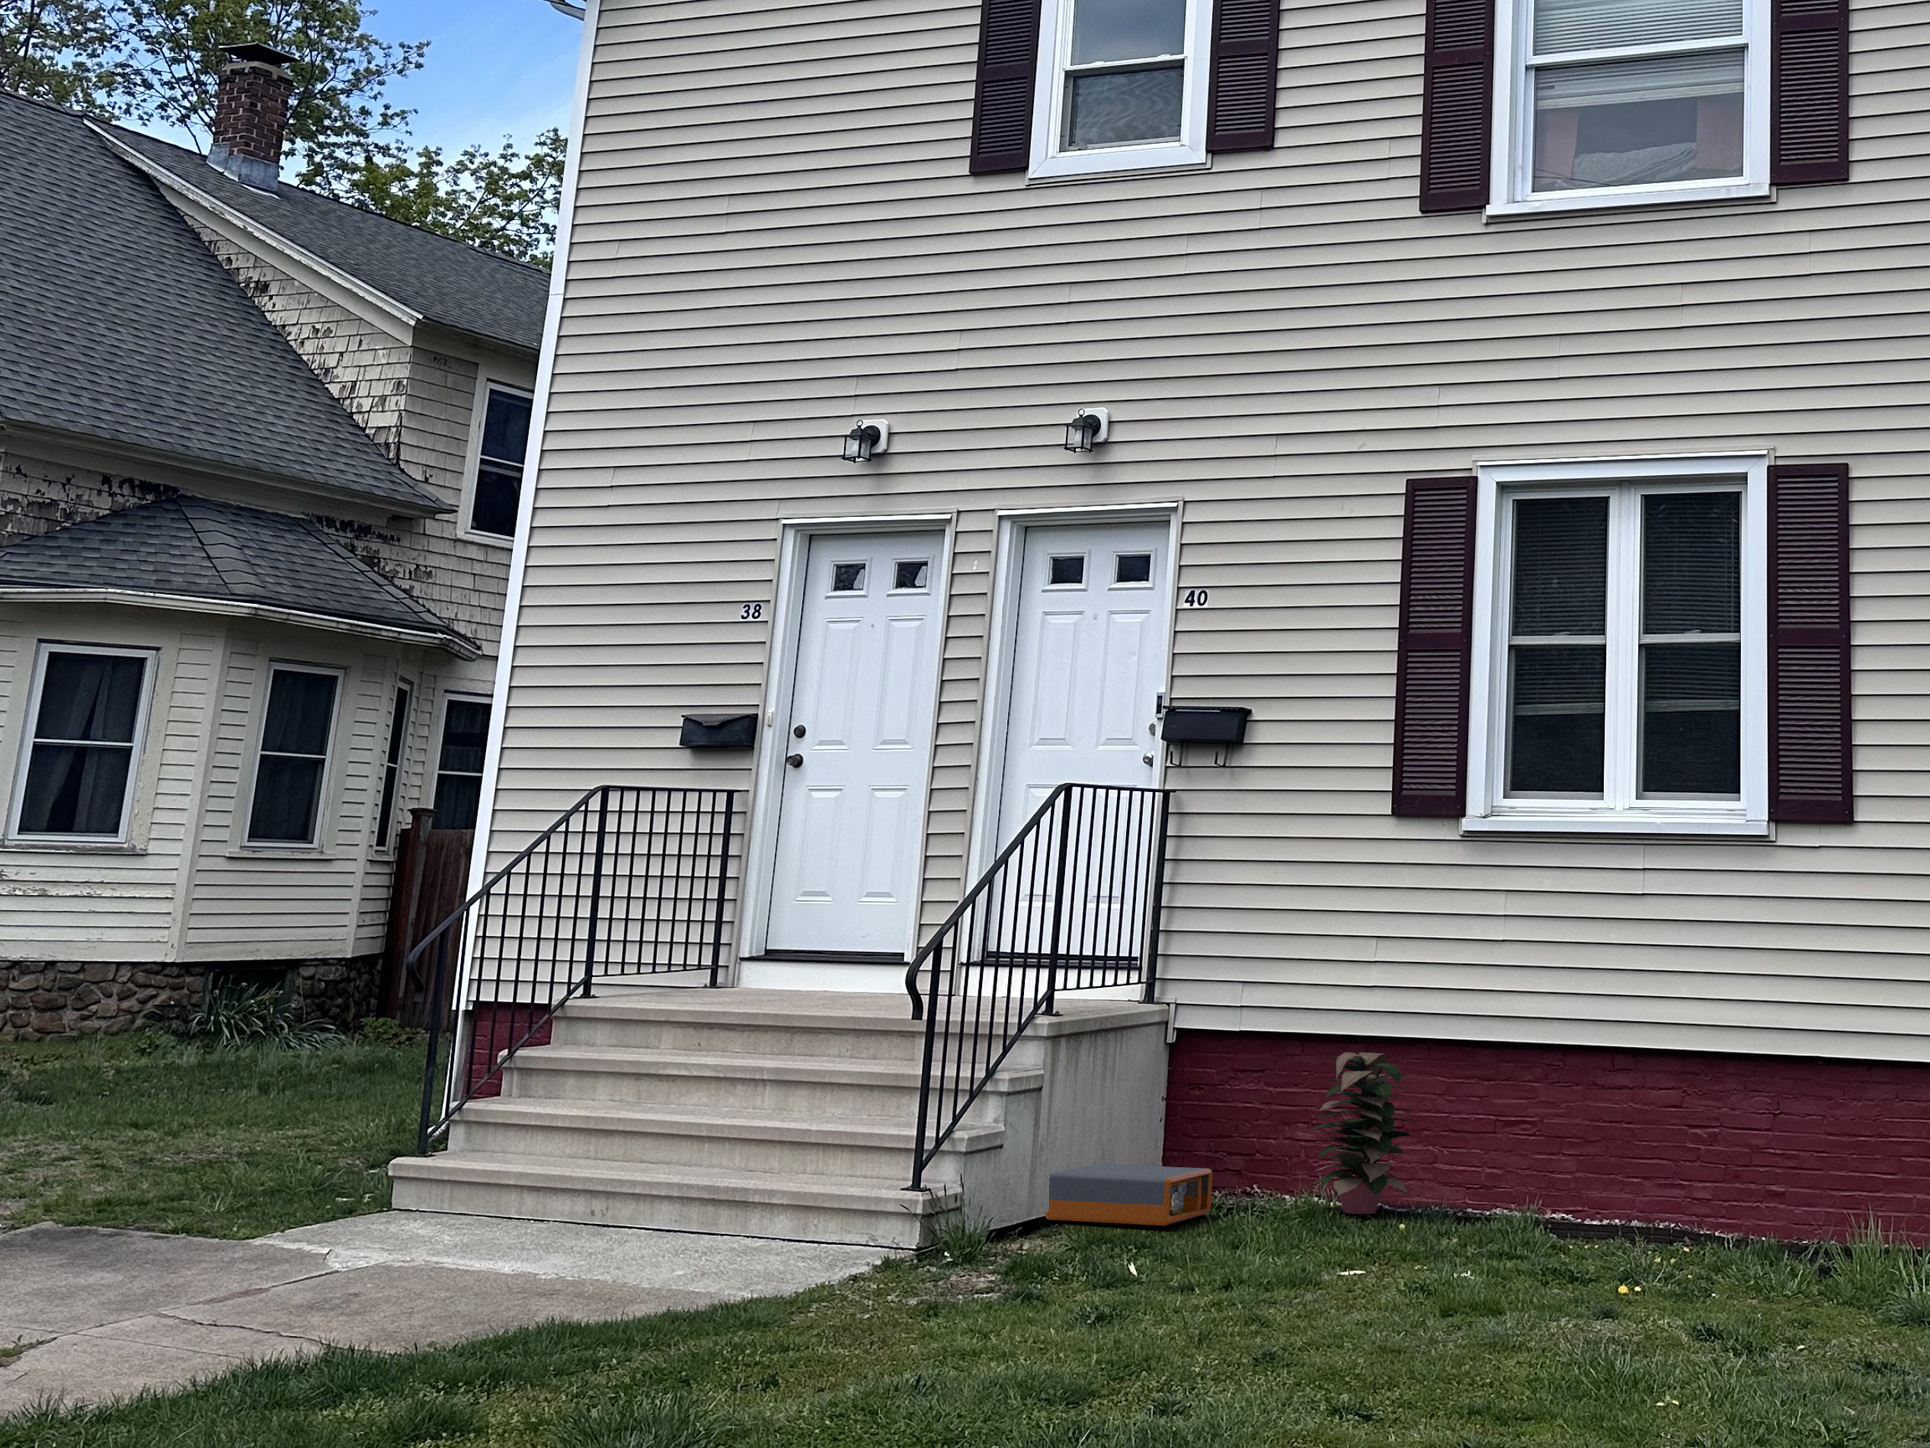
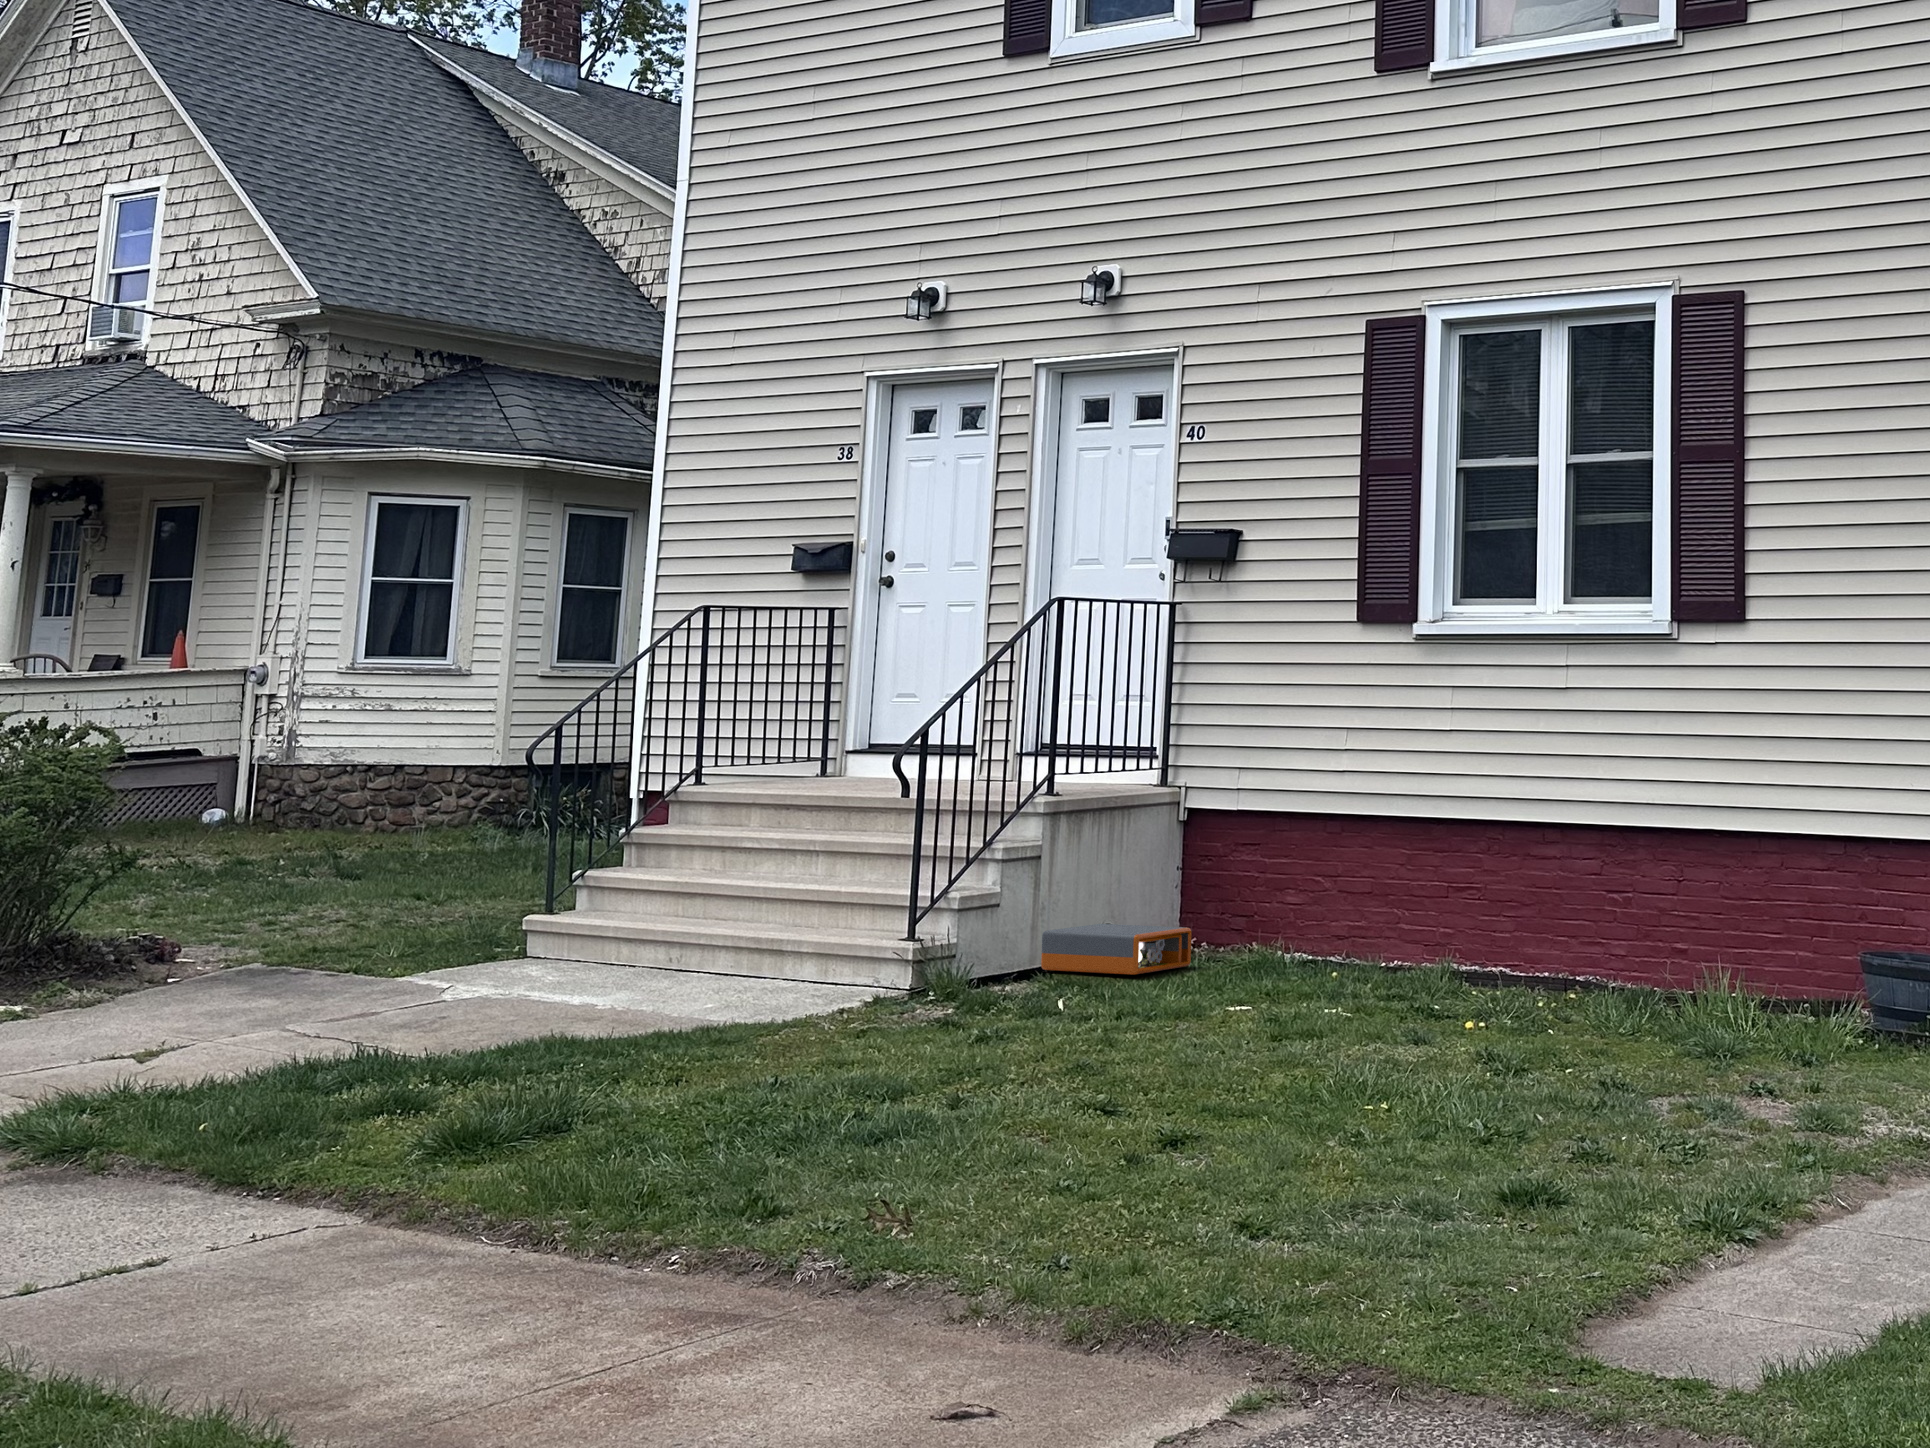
decorative plant: present [1310,1052,1416,1214] -> none [1280,827,1378,967]

